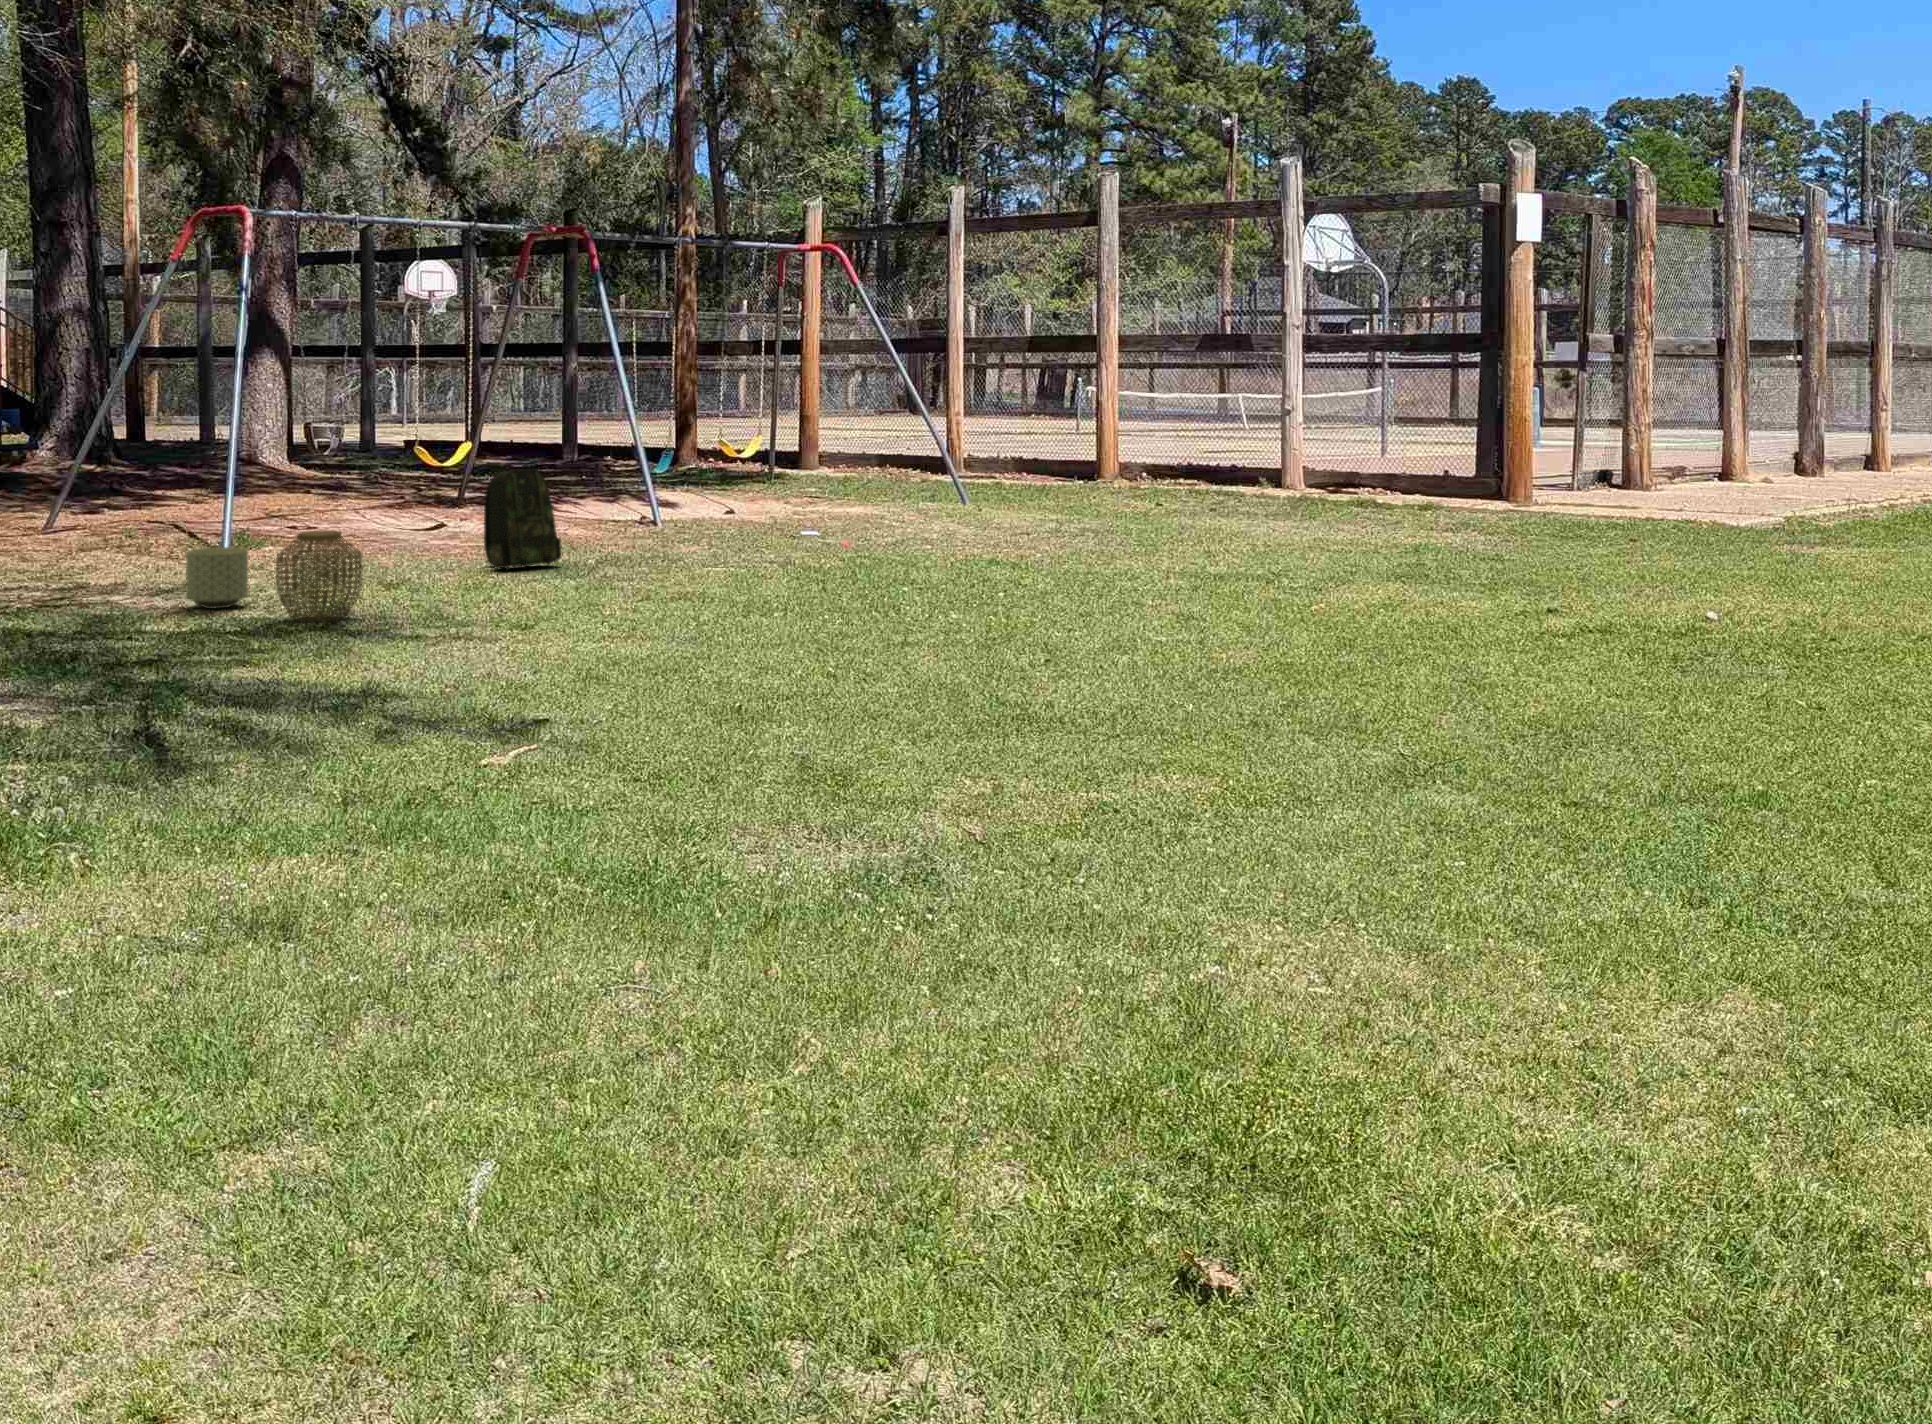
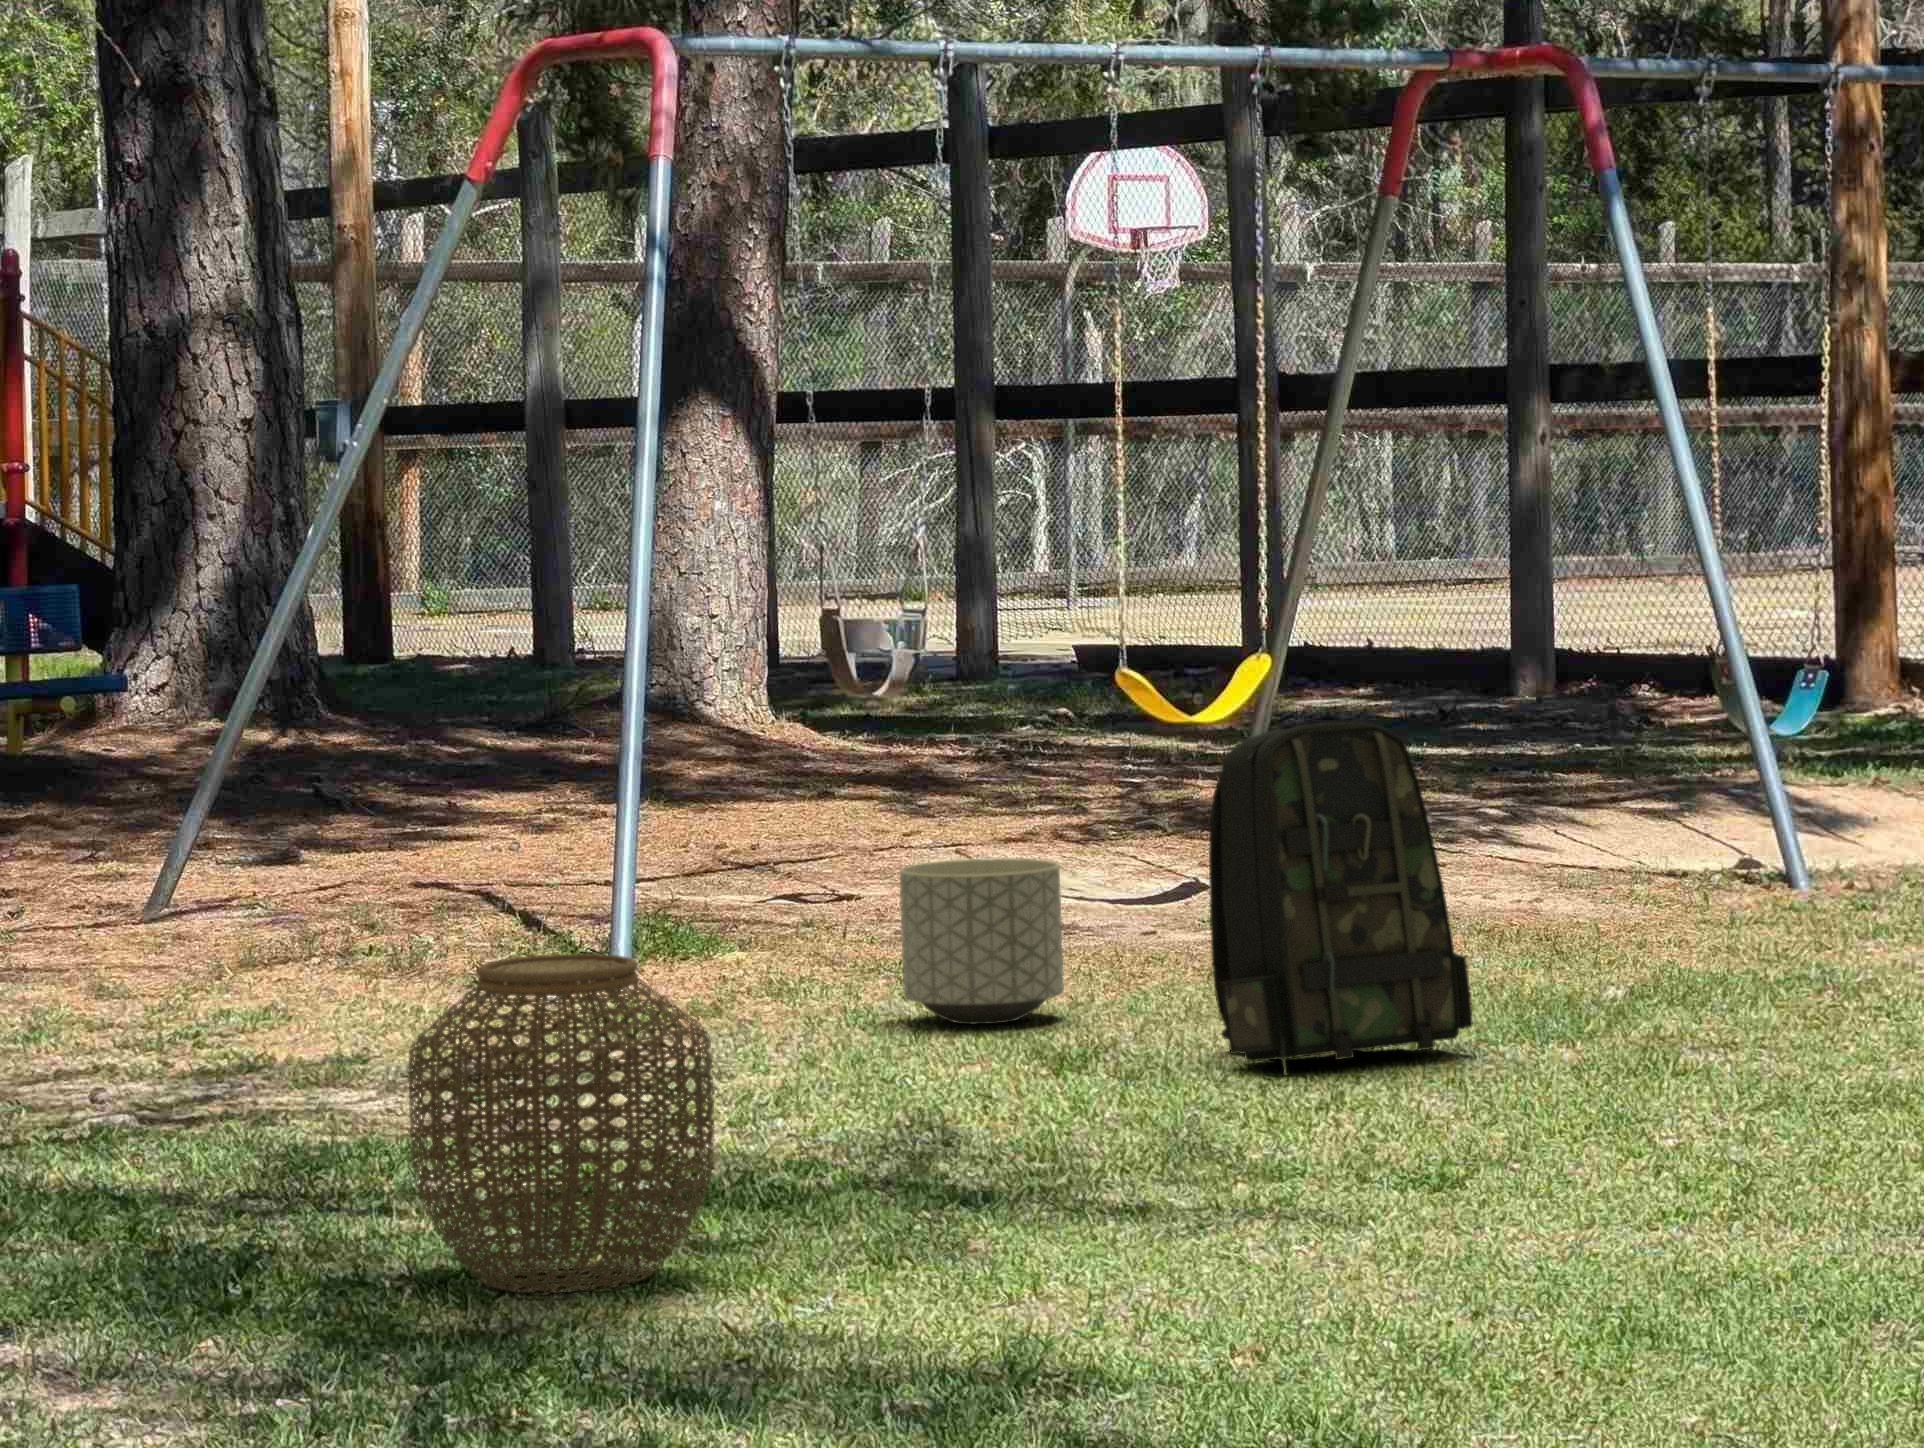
planter: present [186,547,248,609] -> present [900,858,1064,1024]

